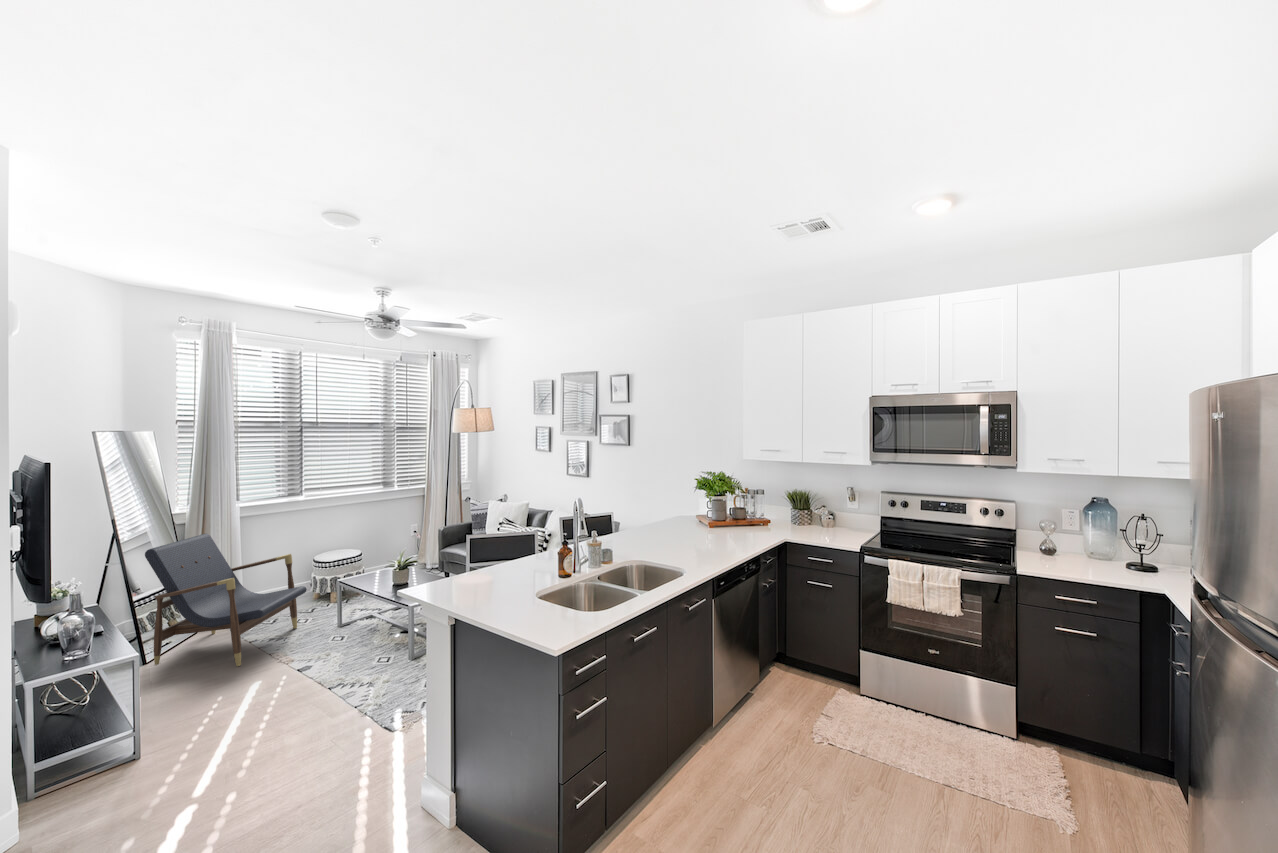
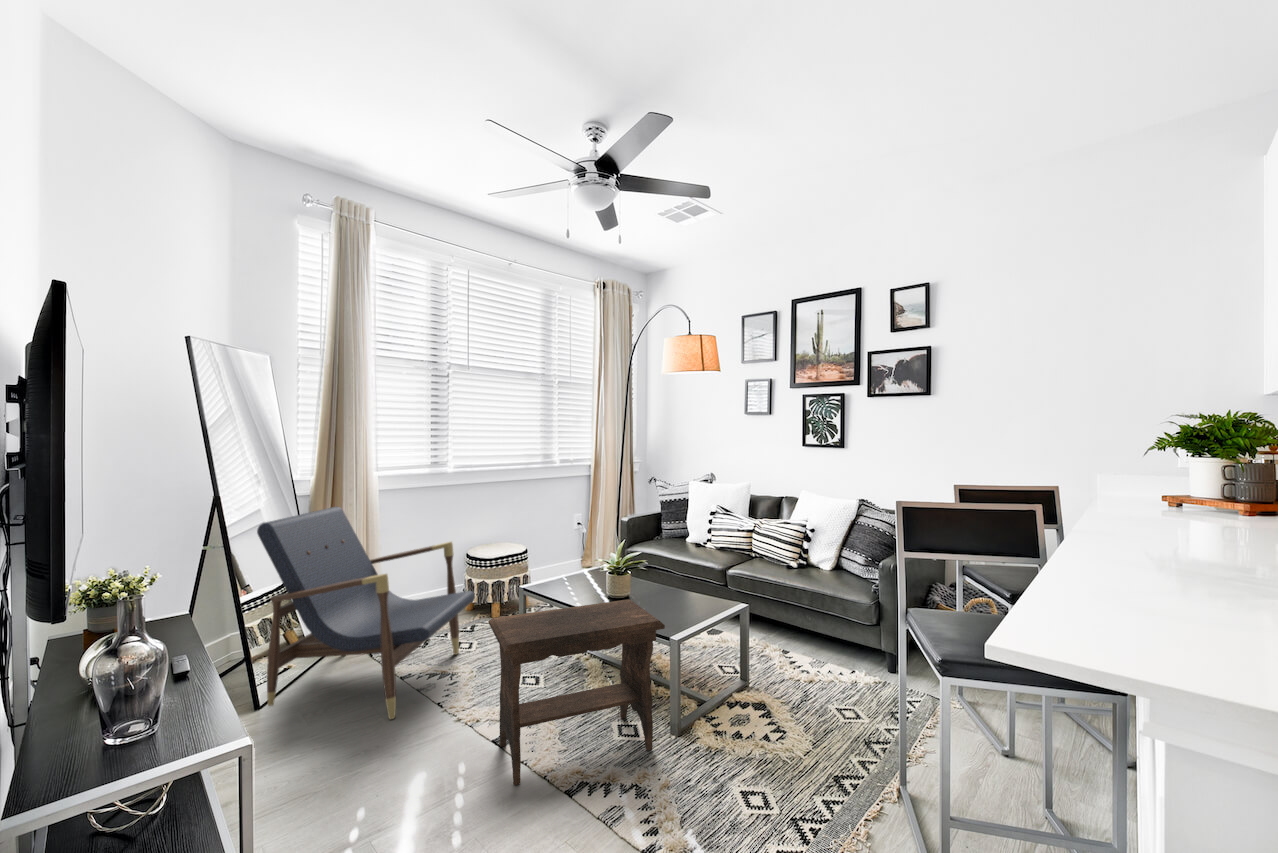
footstool: none [295,586,401,691] -> present [489,599,665,785]

